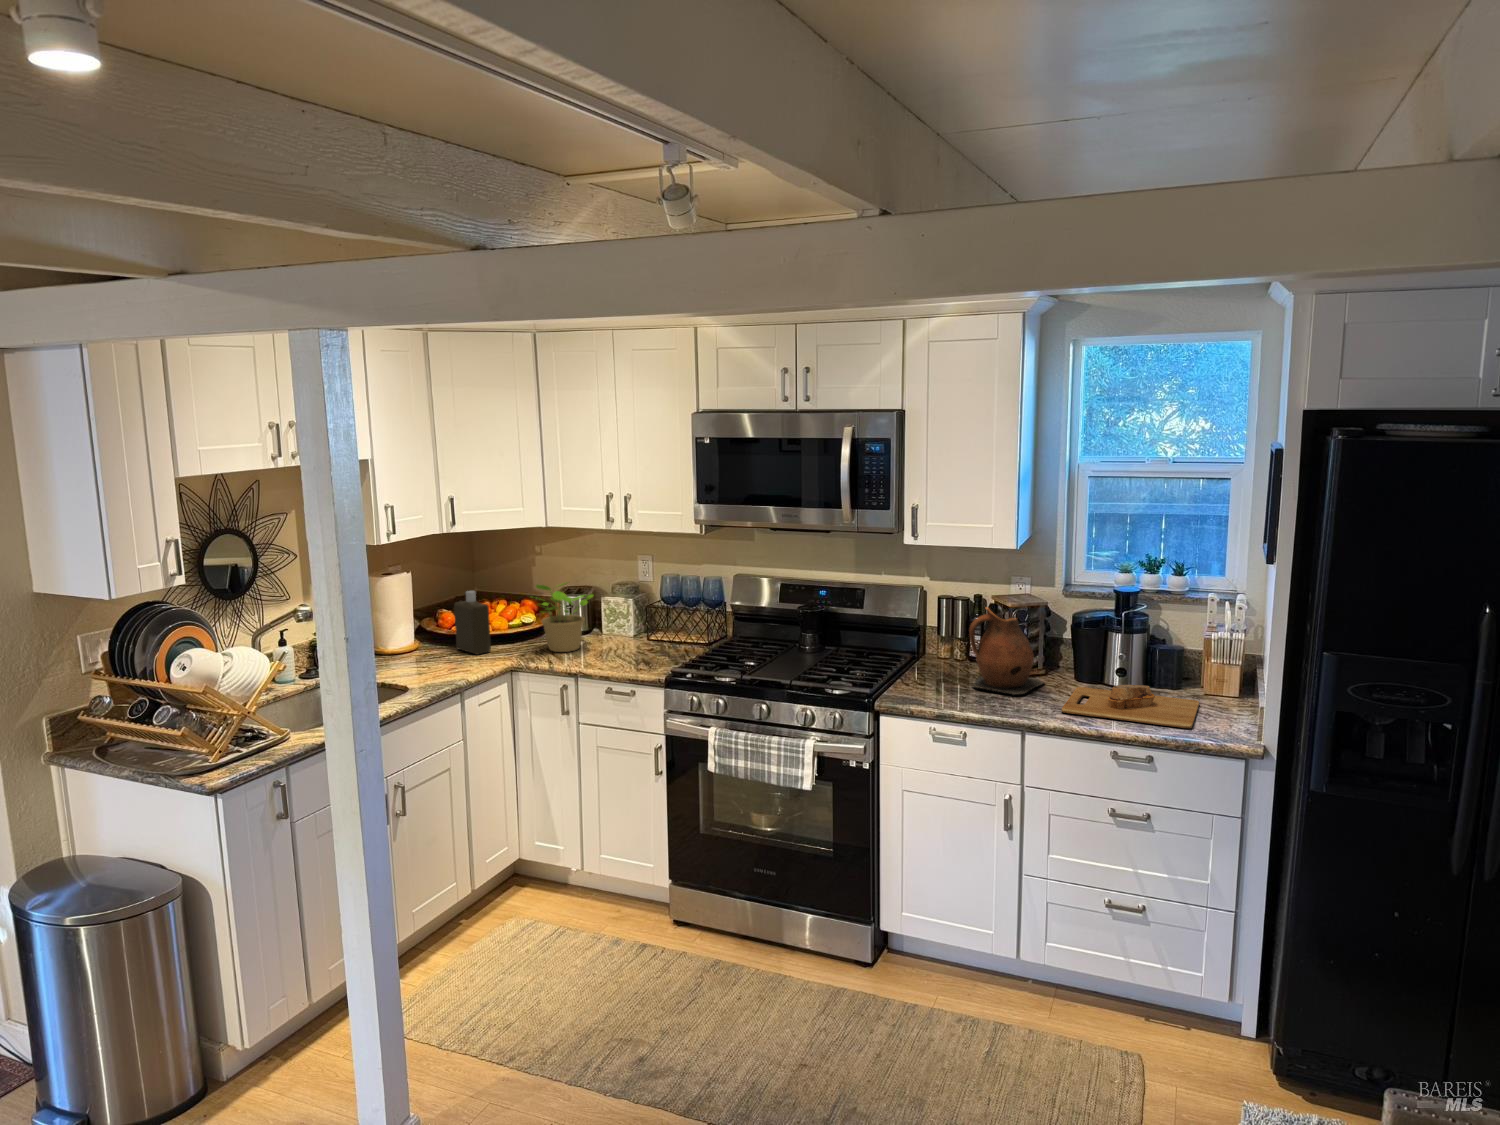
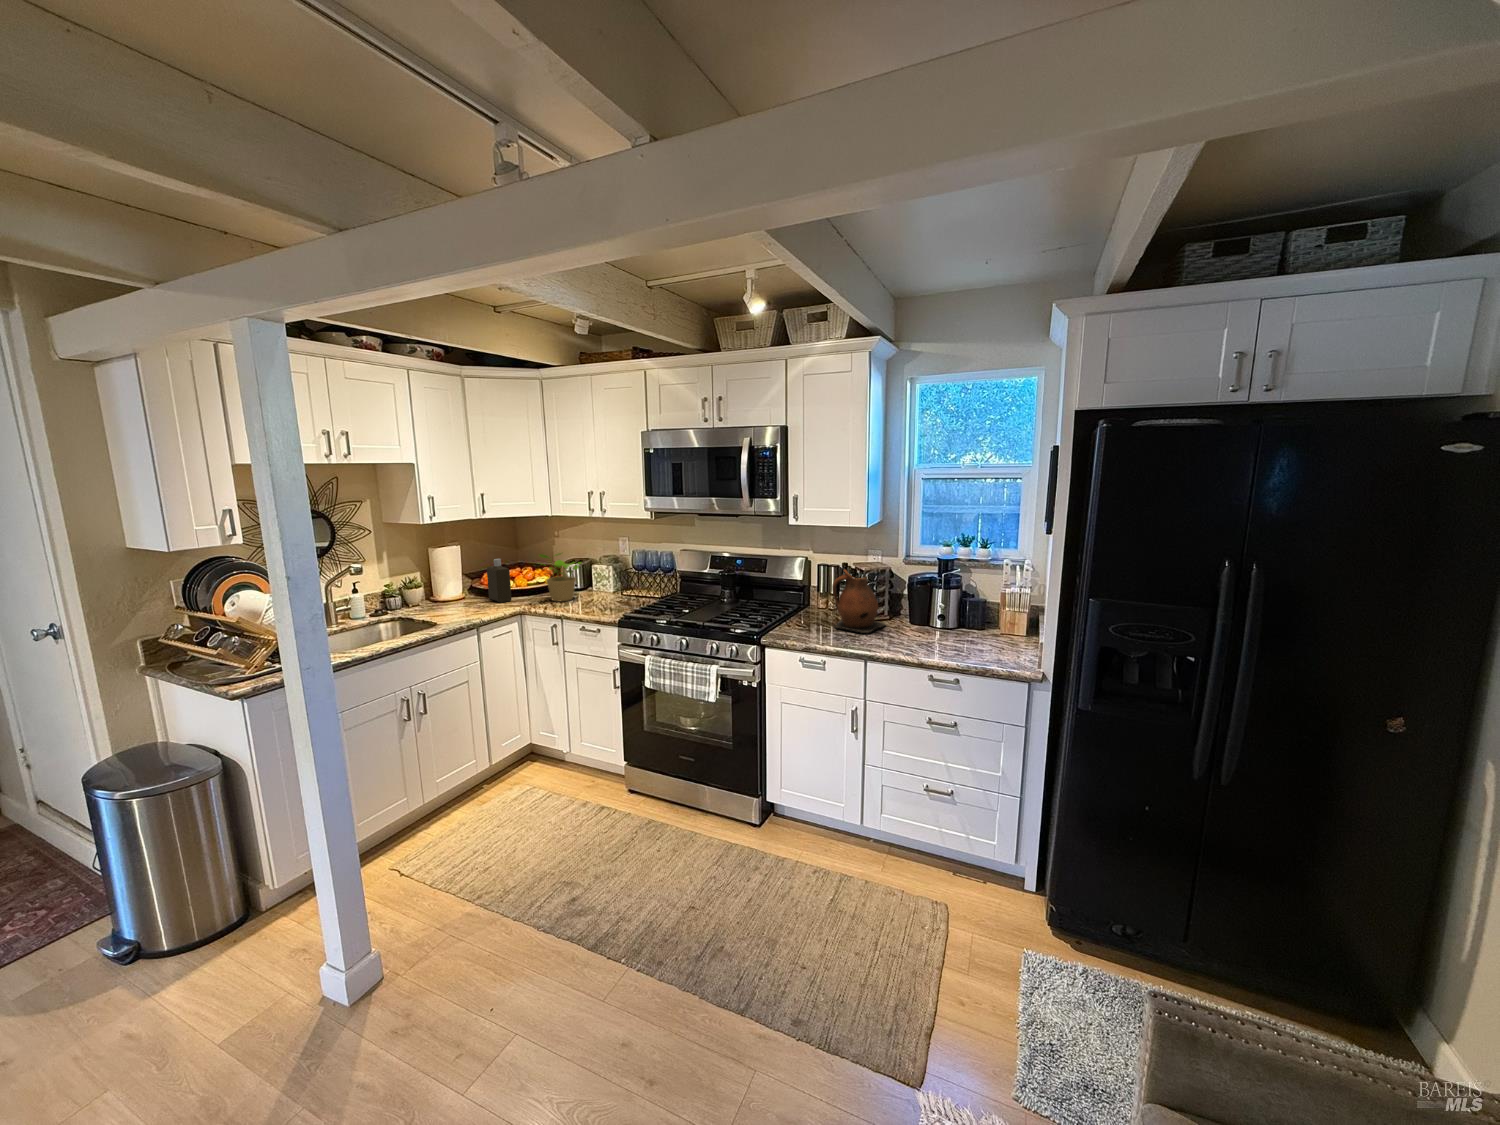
cutting board: present [1062,685,1199,728] -> none [894,627,997,659]

